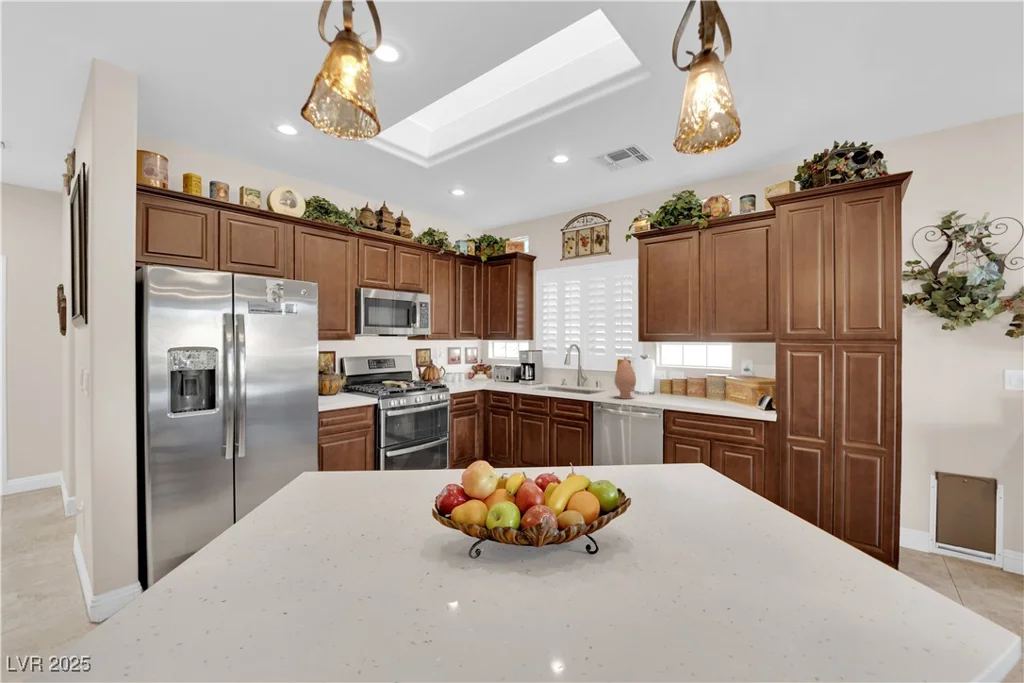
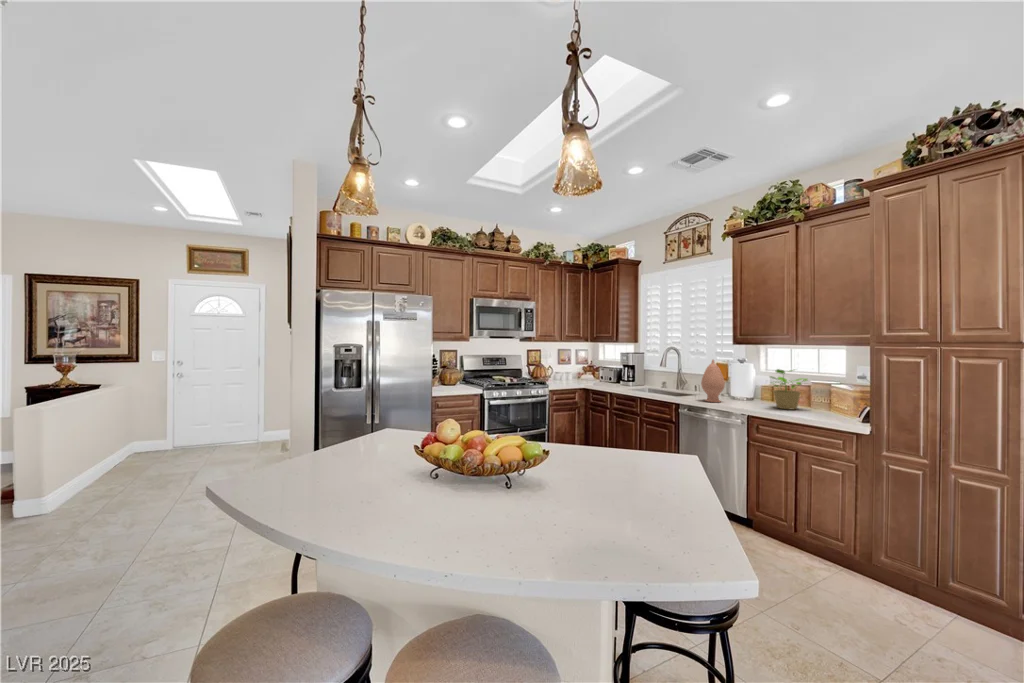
potted plant: none [678,364,711,402] -> present [771,369,807,410]

